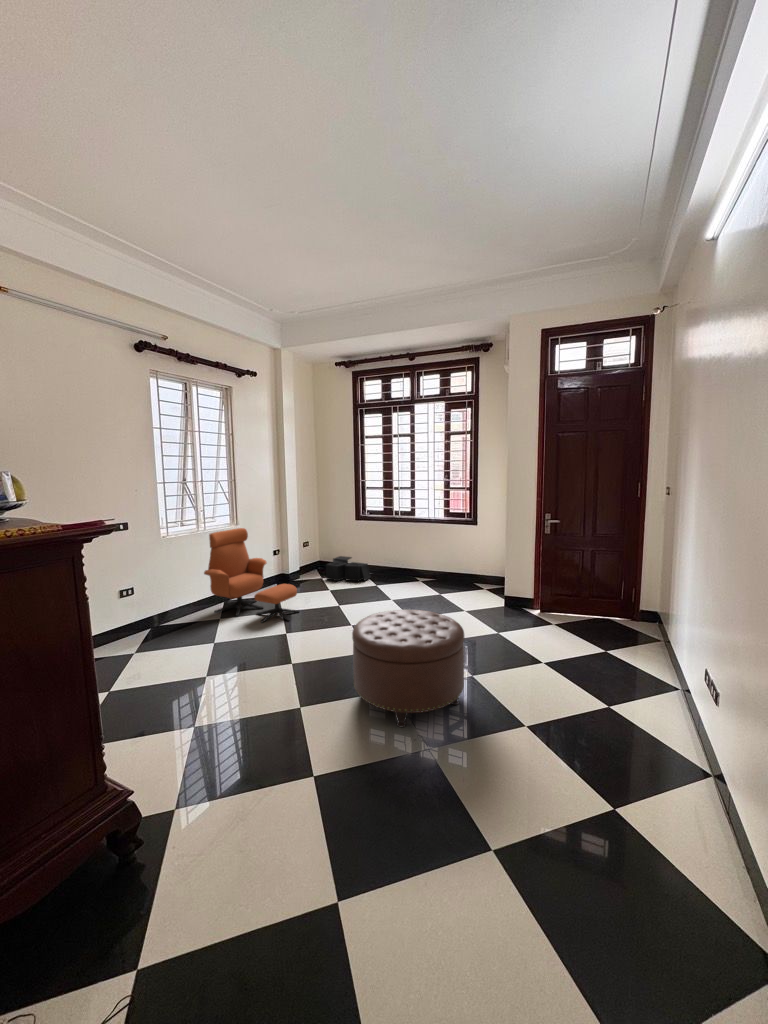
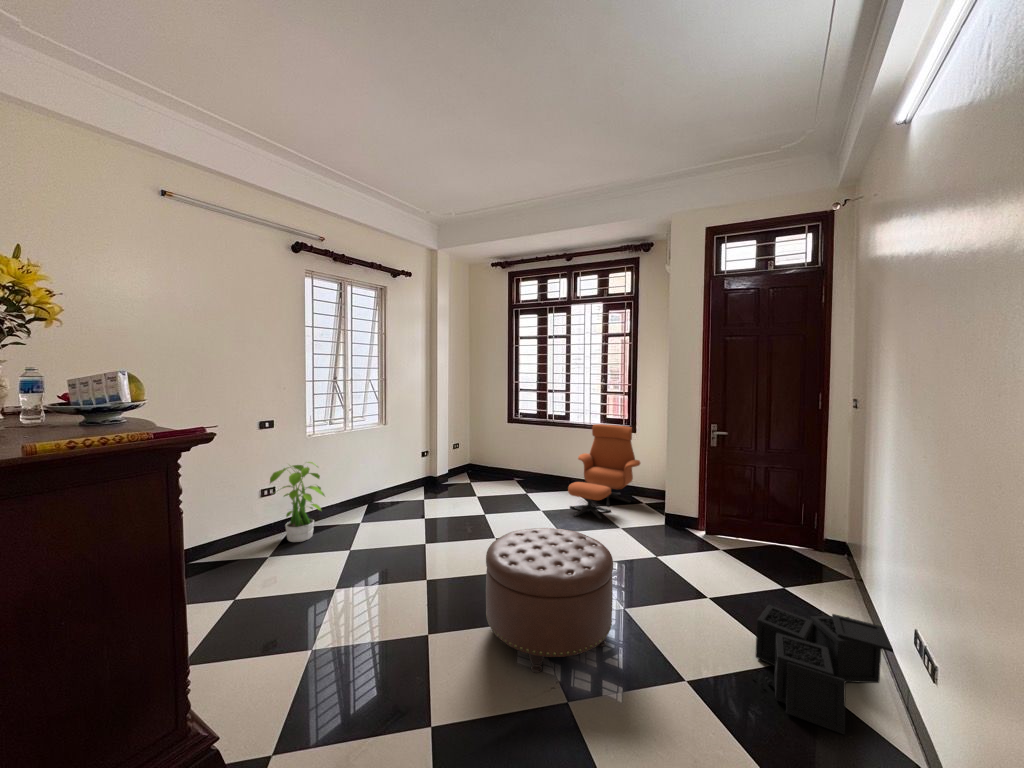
lounge chair: present [204,528,300,622] -> present [568,424,640,519]
storage bin: present [326,556,371,581] -> present [750,605,893,734]
potted plant: none [130,562,186,639] -> present [270,462,325,542]

